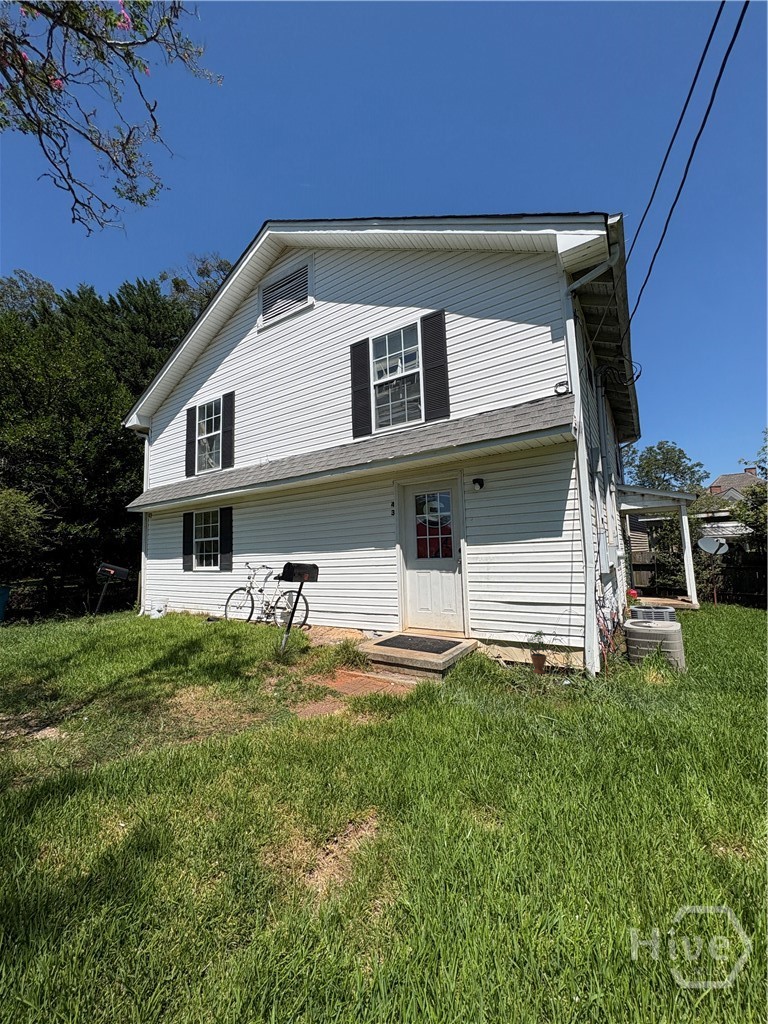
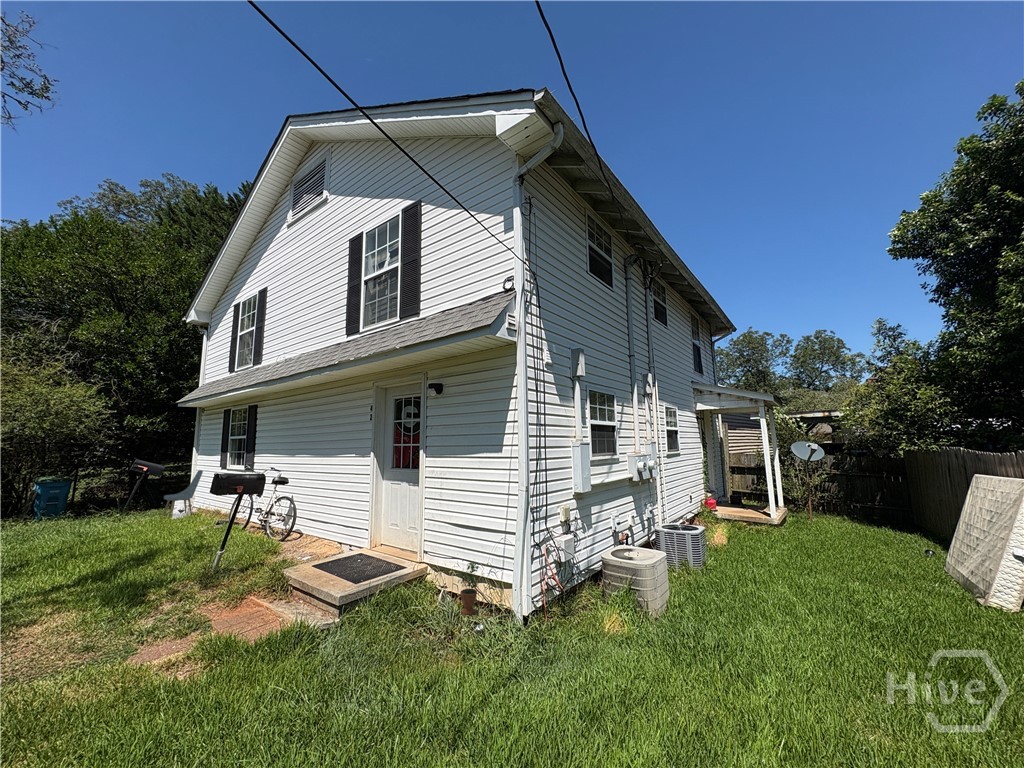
chair: none [127,574,161,619] -> present [163,470,203,518]

